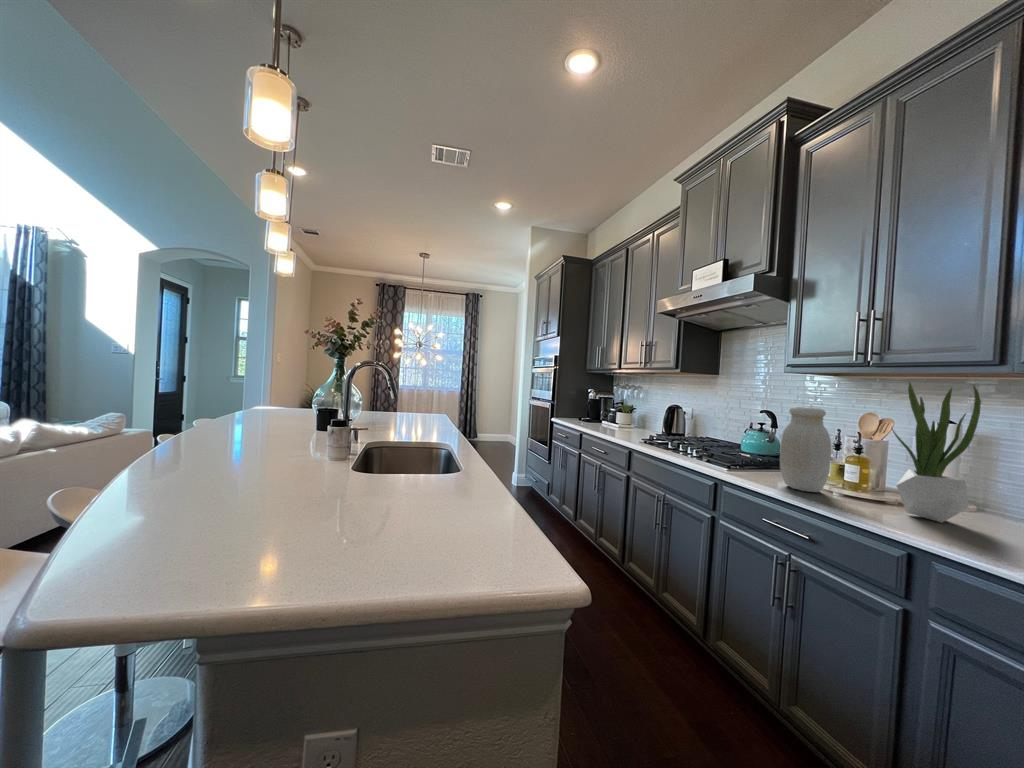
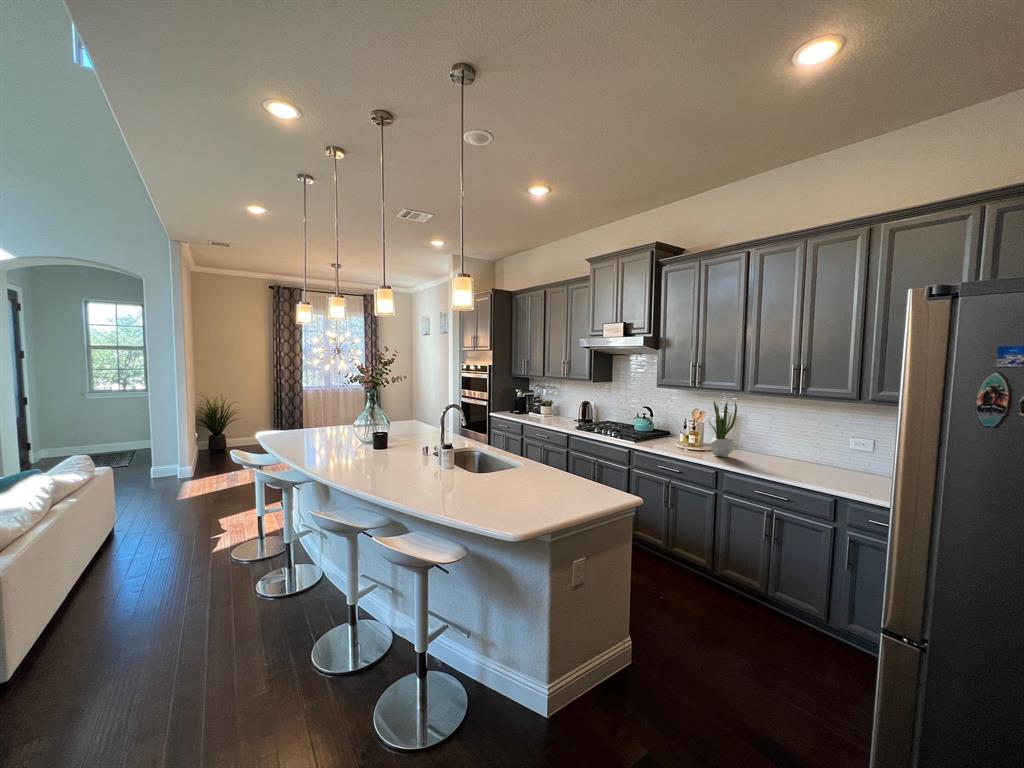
jar: present [780,407,831,492] -> none [662,410,684,450]

